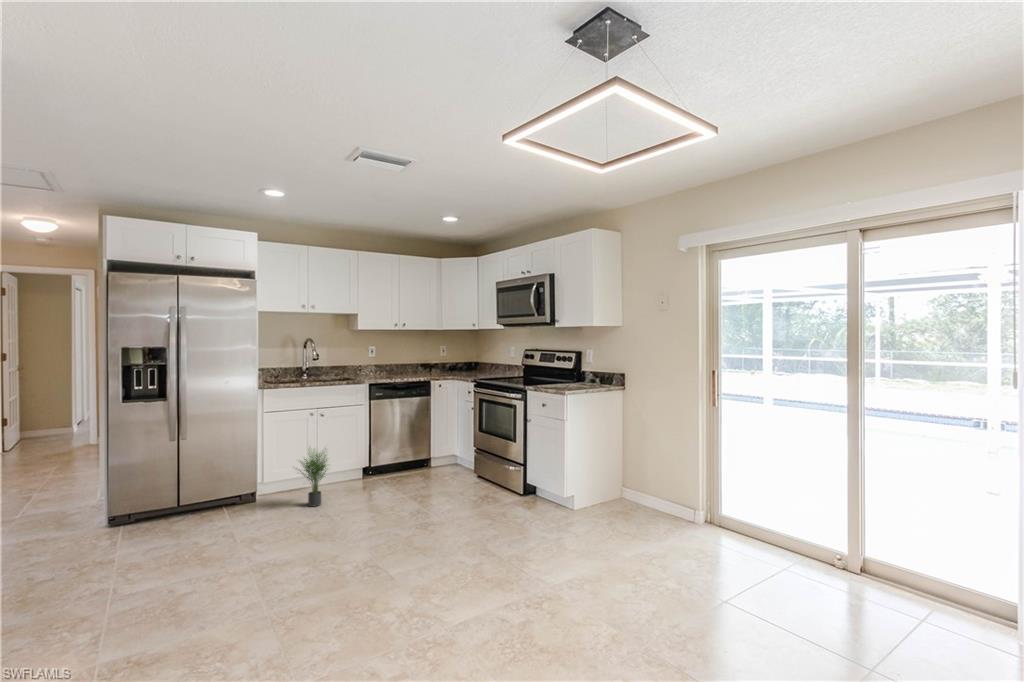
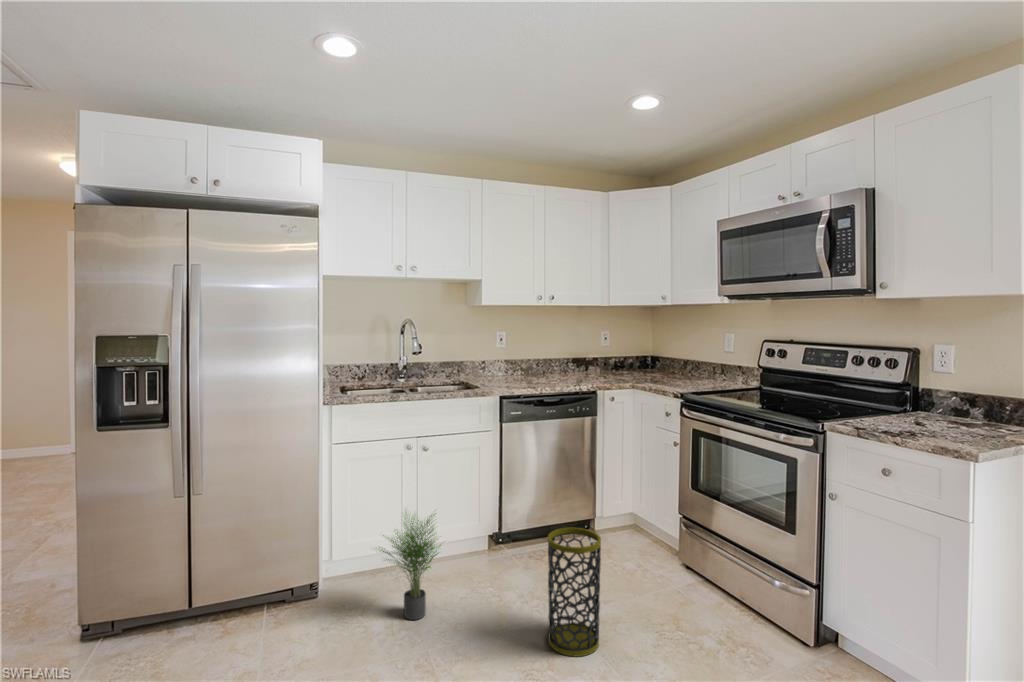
trash can: none [389,449,417,512] -> present [548,528,601,656]

